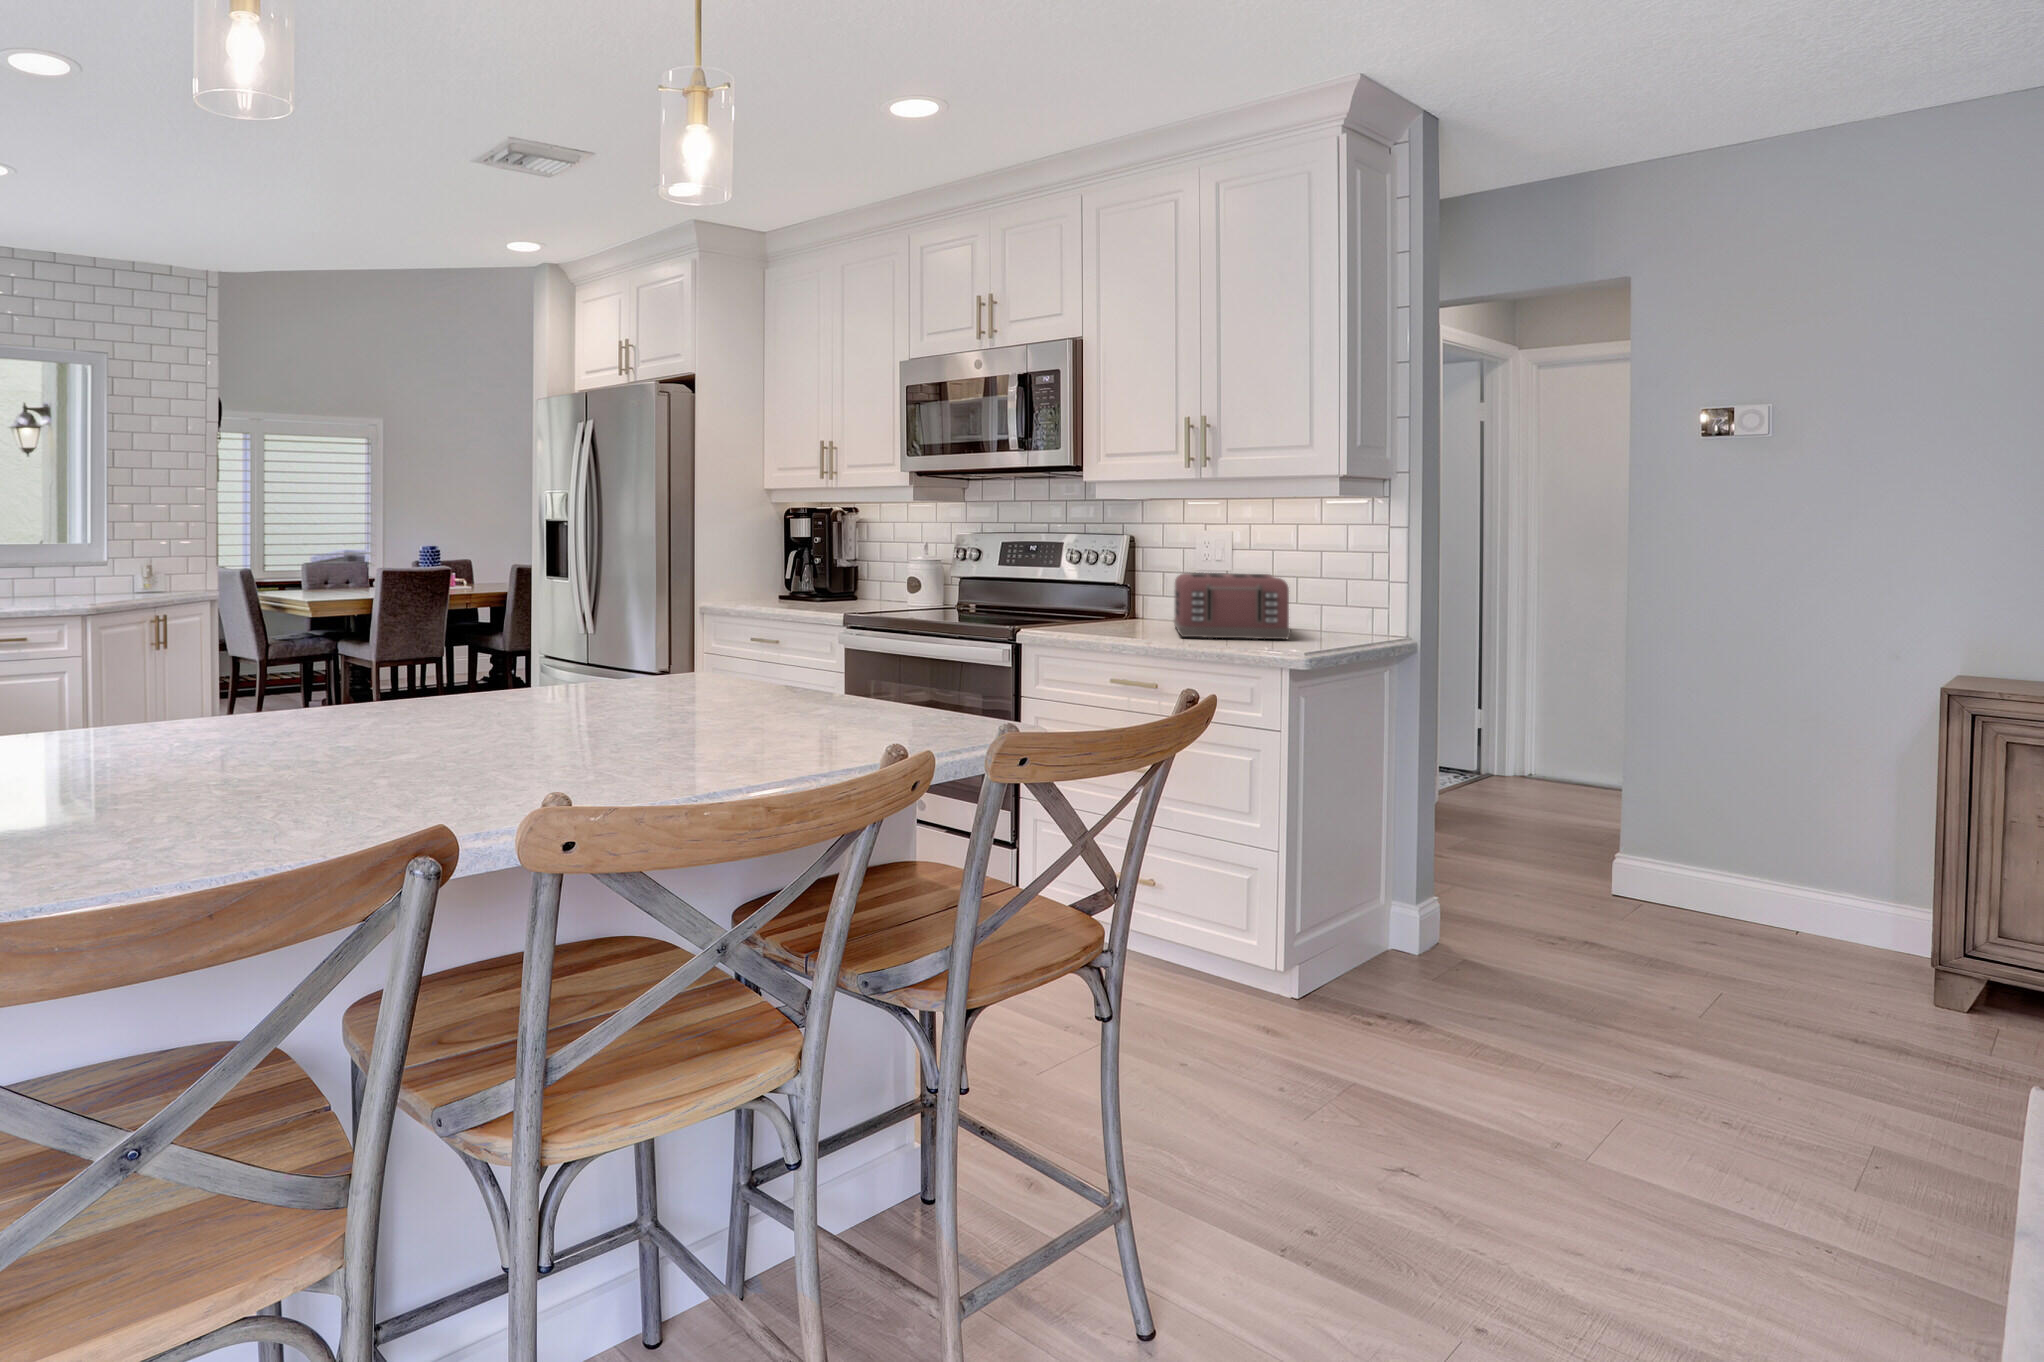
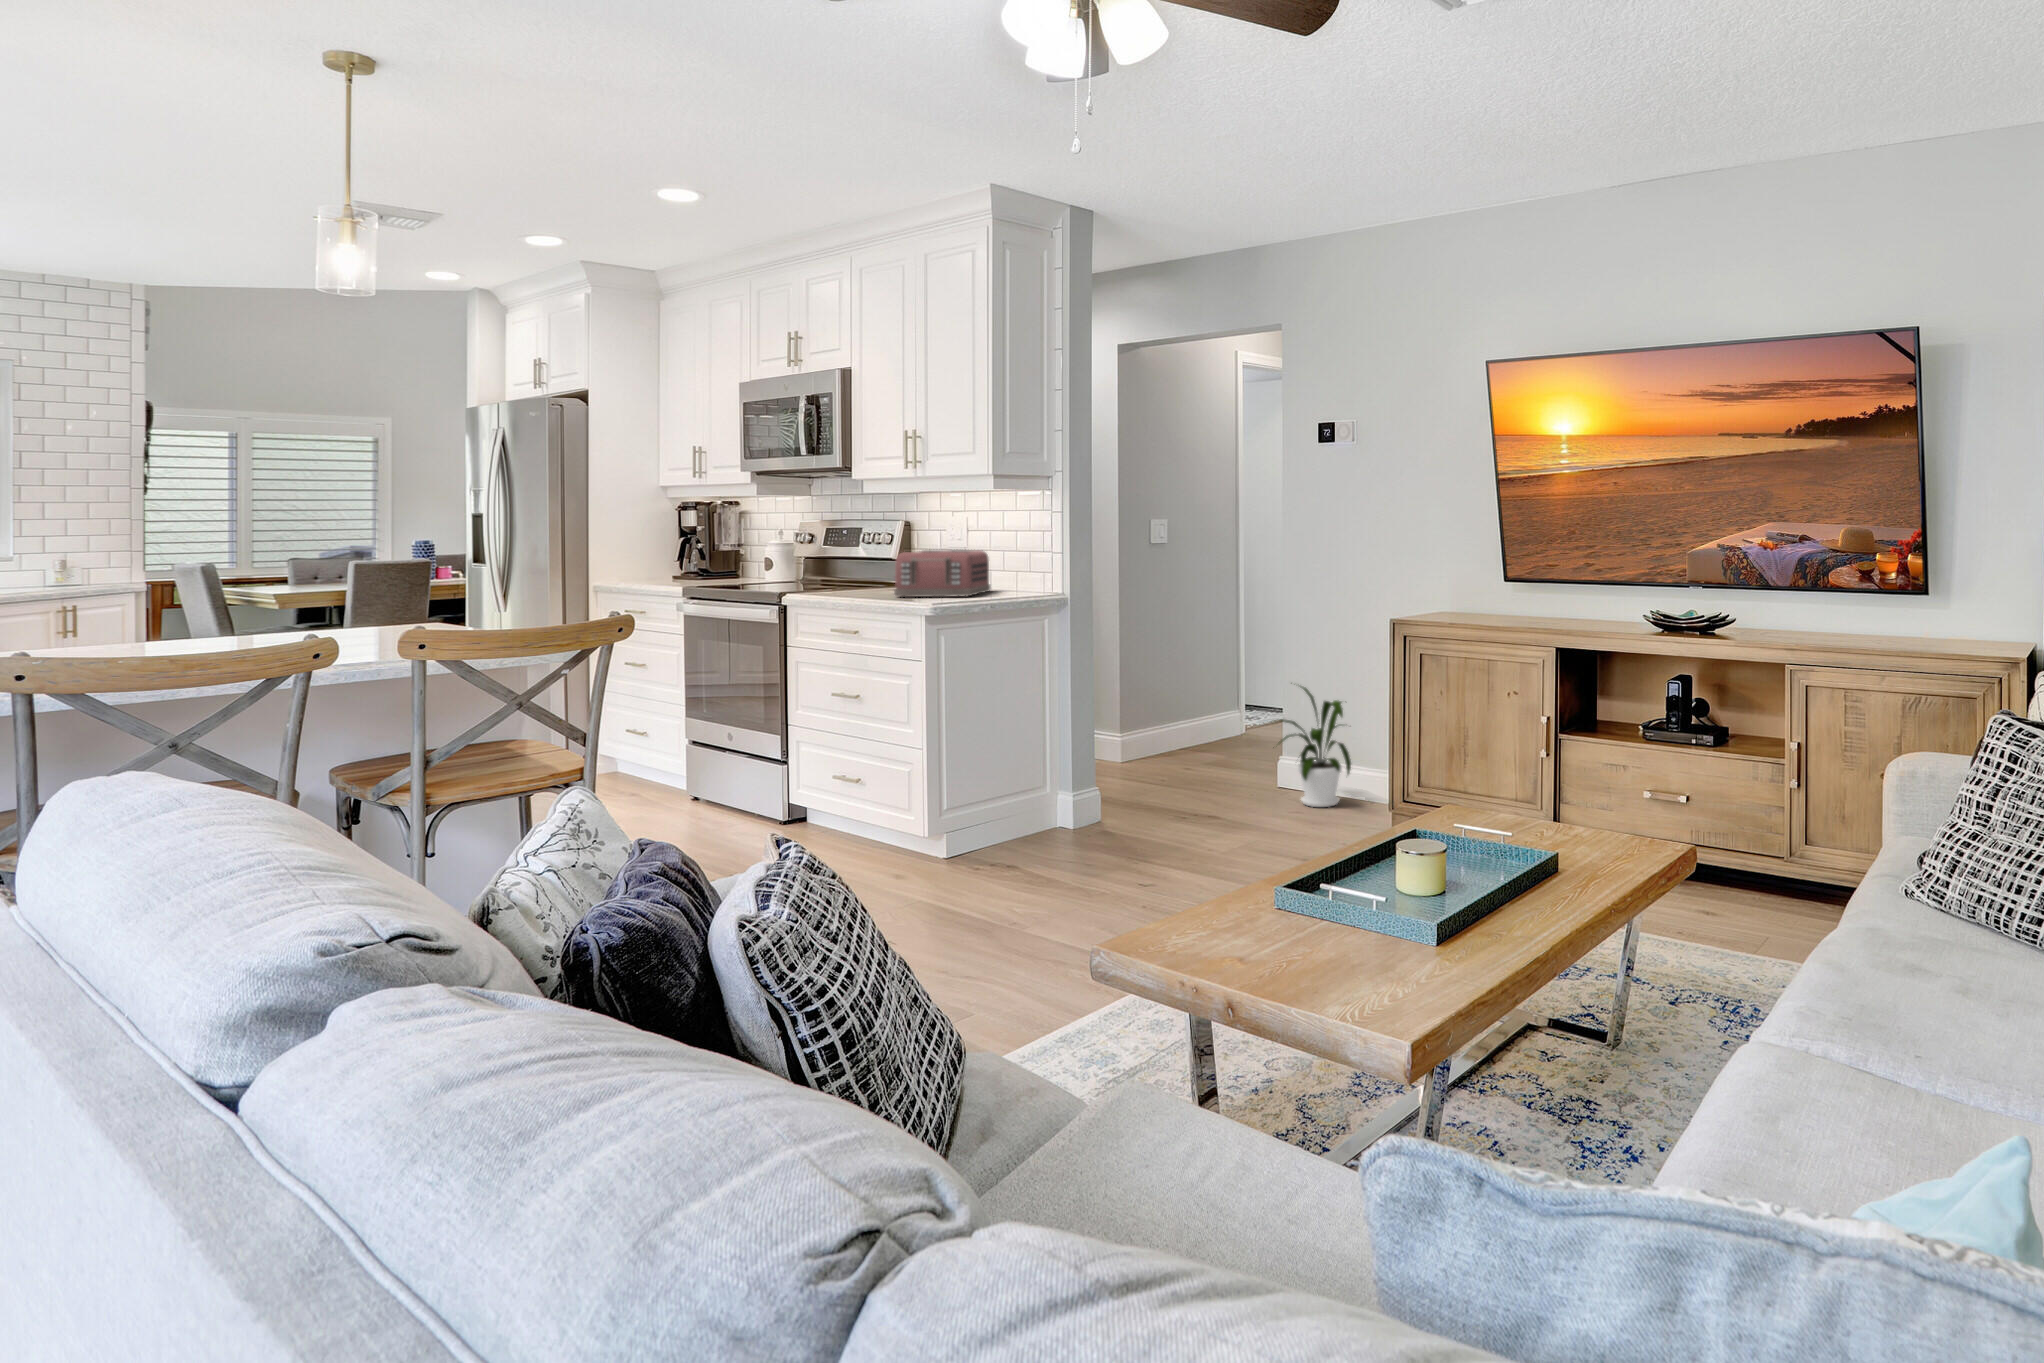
house plant: none [1664,766,1840,954] -> present [1279,686,1351,807]

